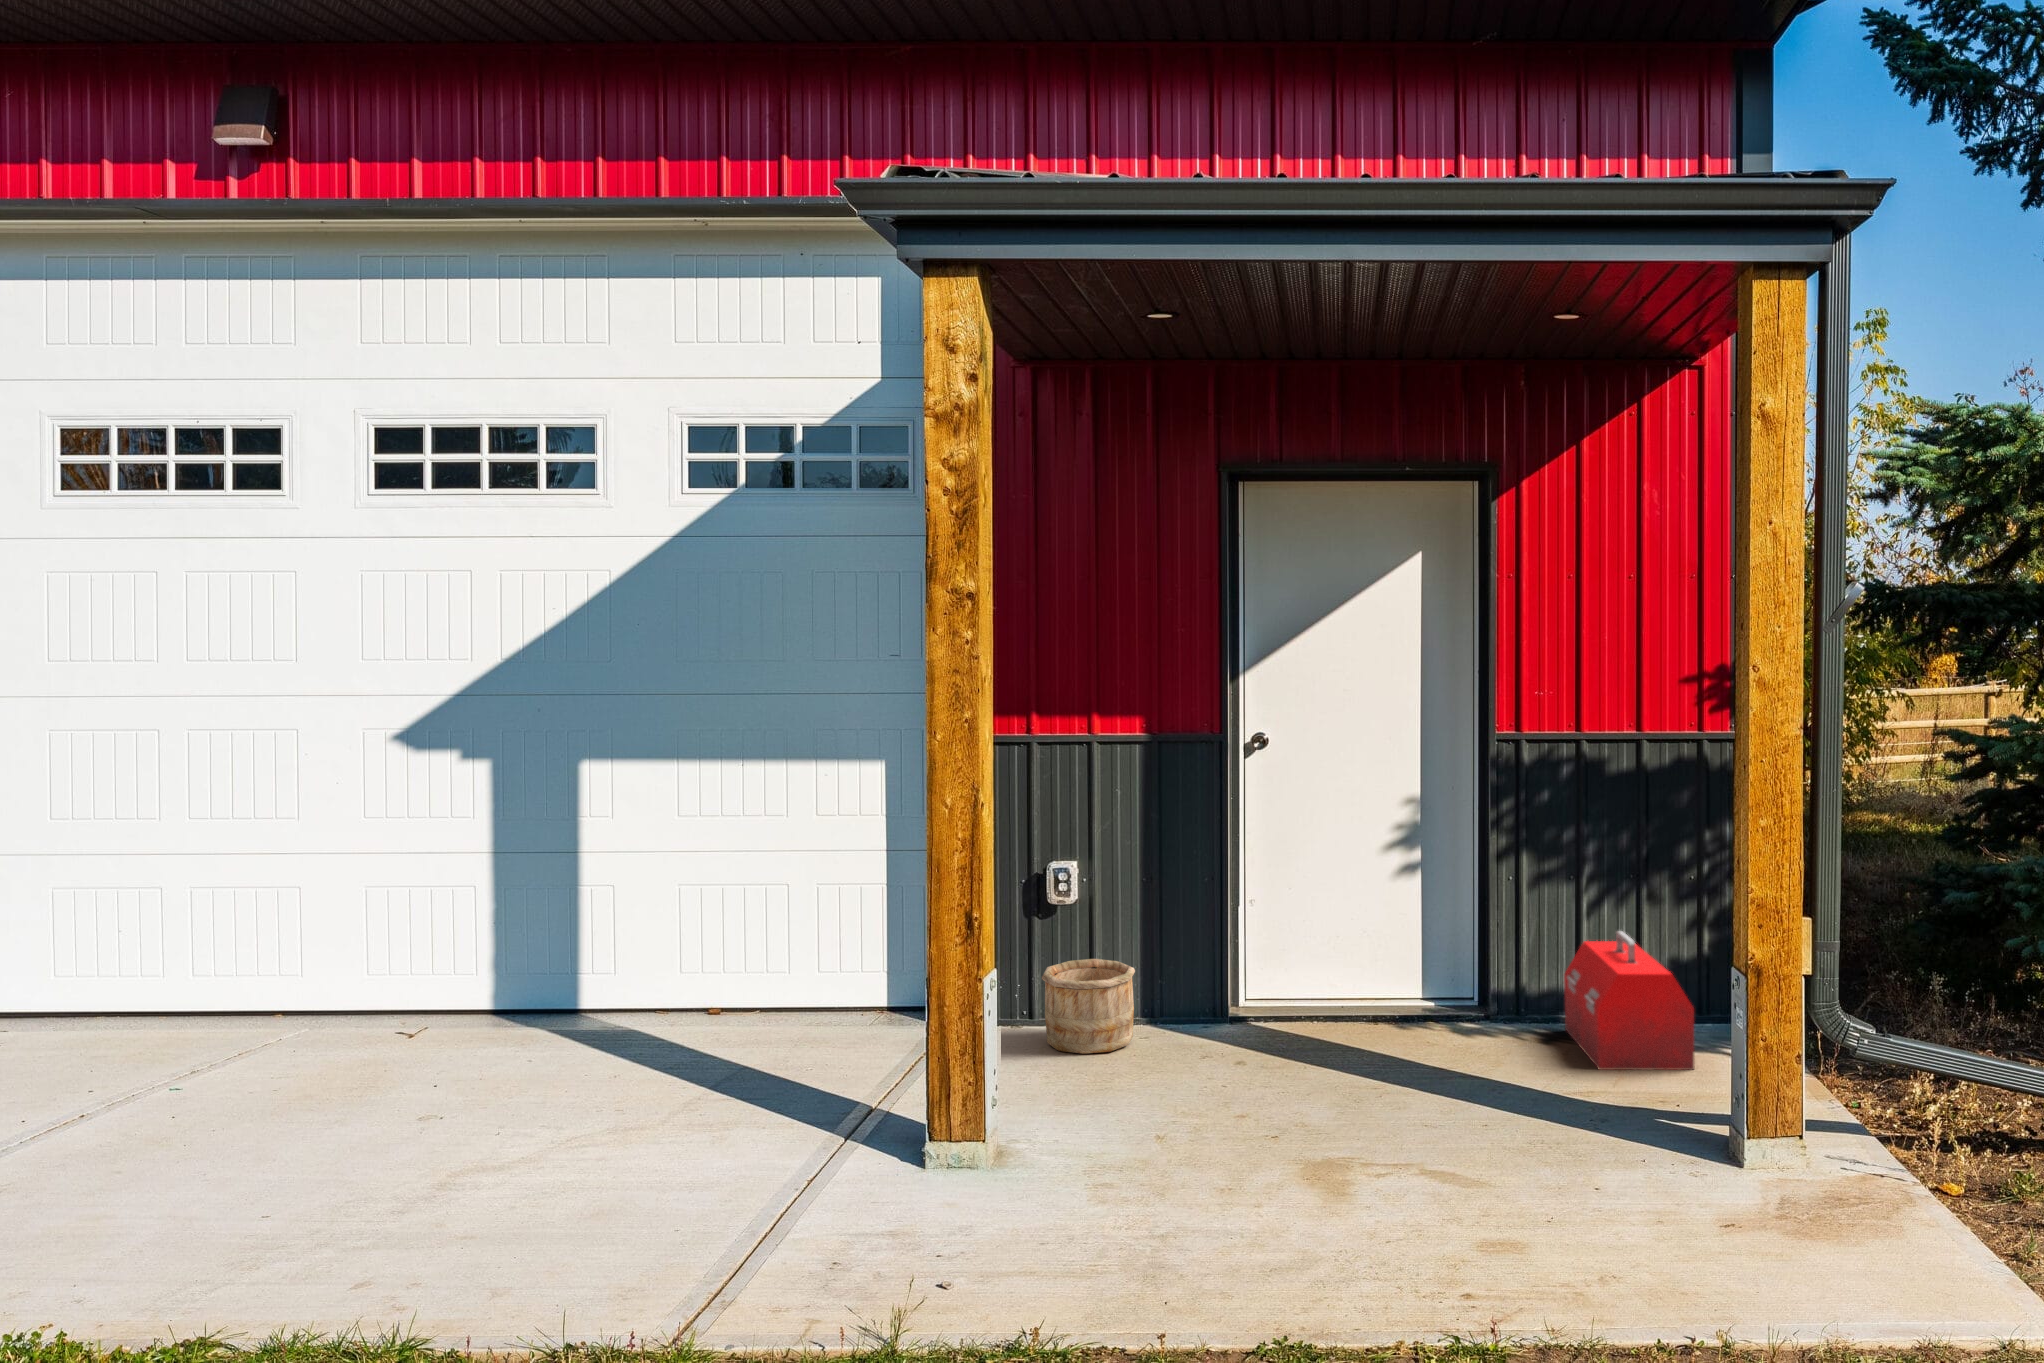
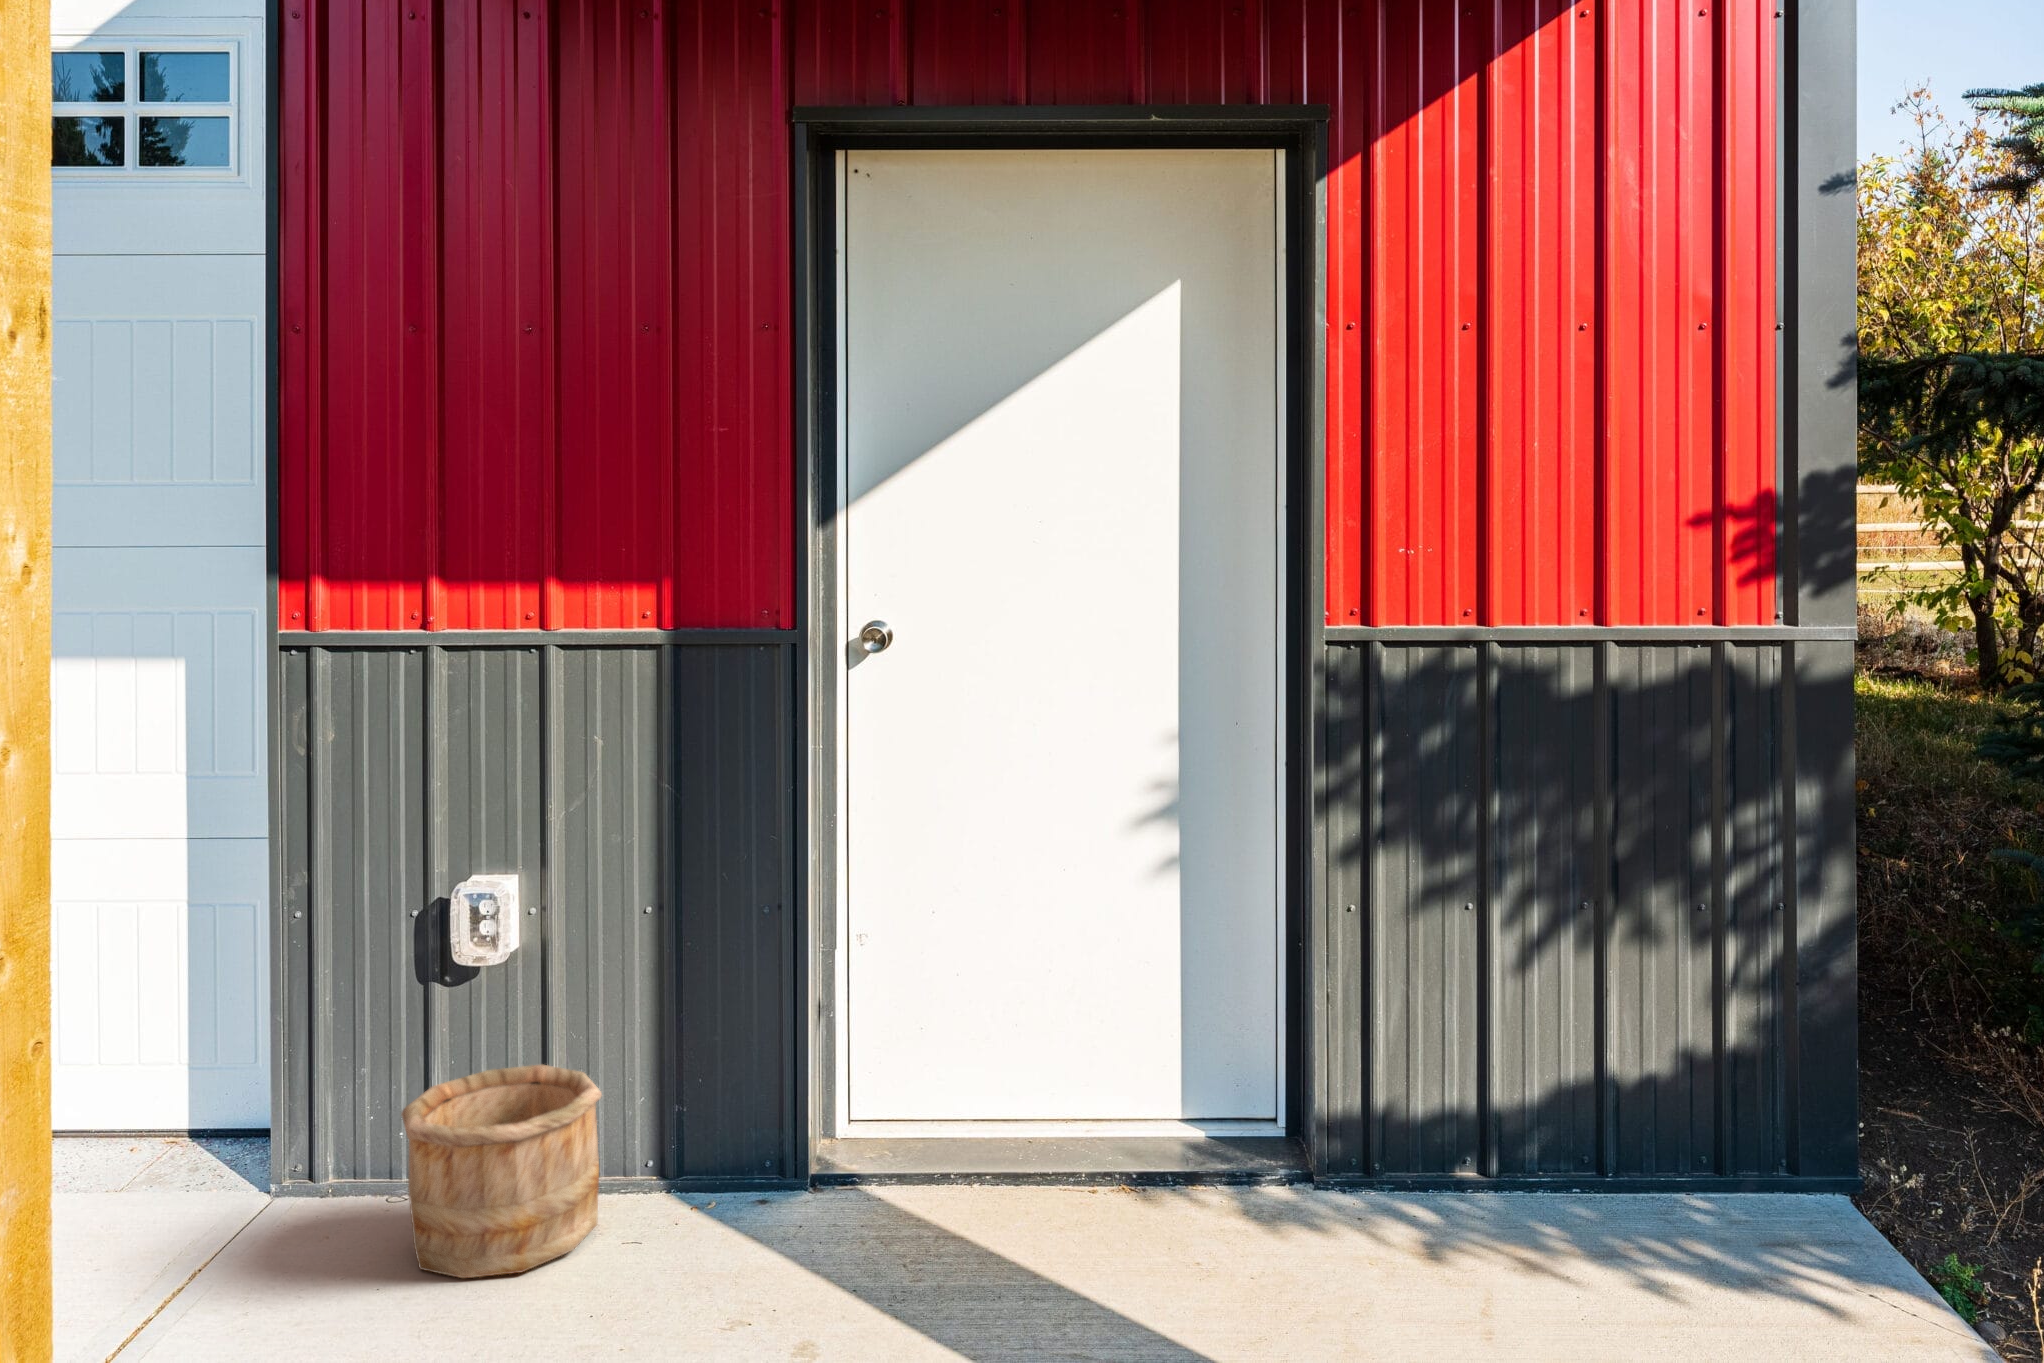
toolbox: present [1564,931,1695,1070] -> none [1456,1013,1736,1328]

